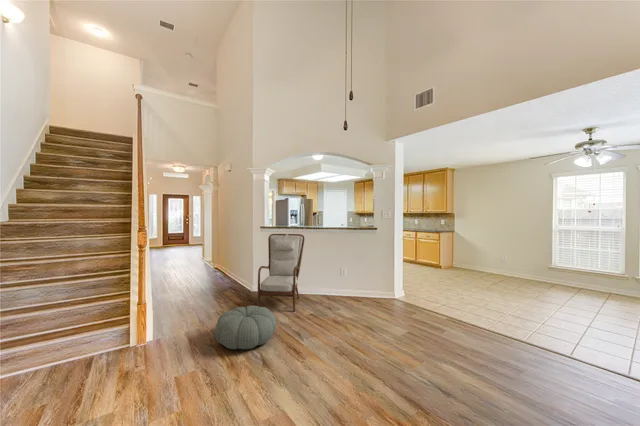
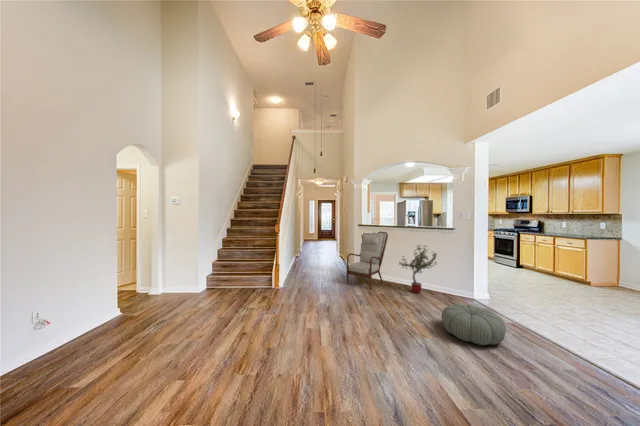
potted tree: none [321,247,368,305] -> present [399,245,437,293]
pouf: present [215,306,277,349] -> present [442,304,506,345]

